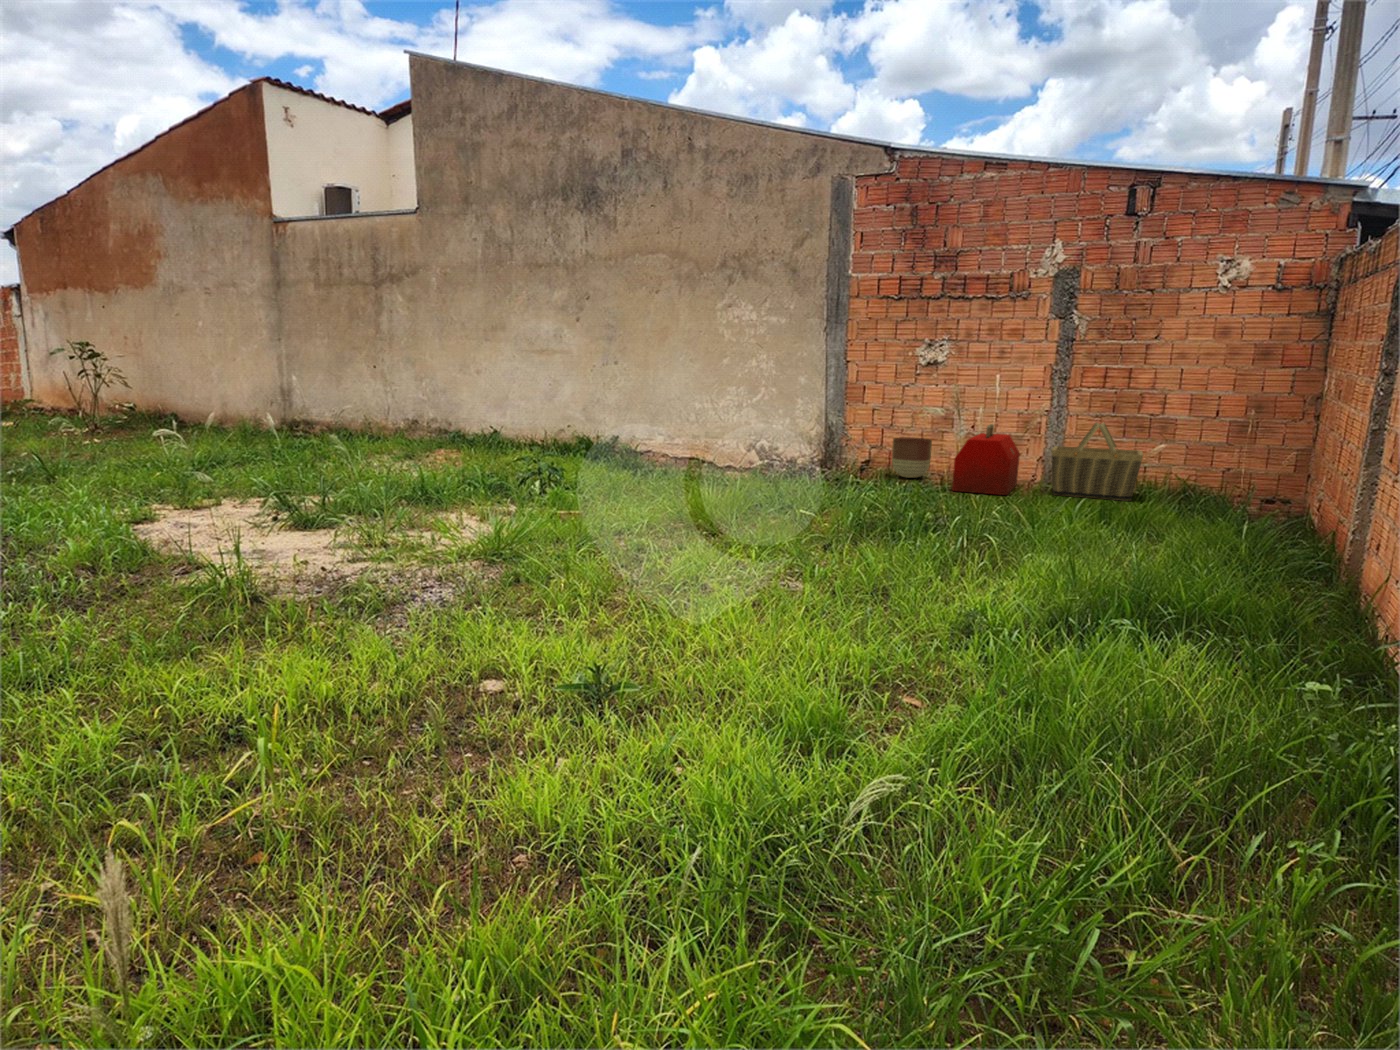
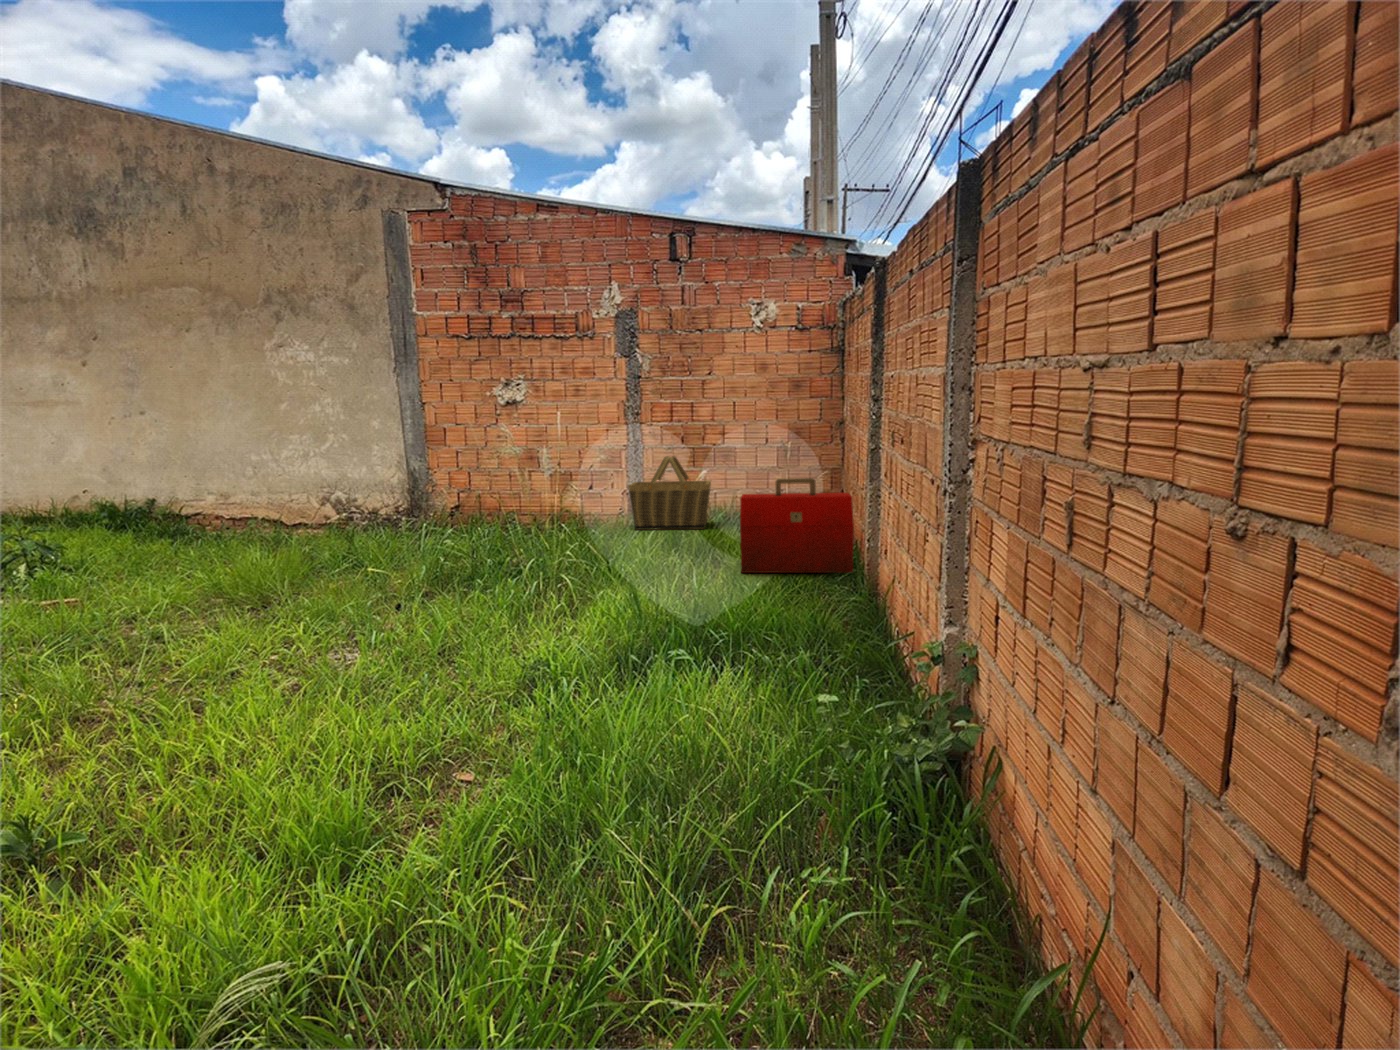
toolbox: present [952,424,1020,495] -> present [740,478,854,573]
planter: present [892,437,932,478] -> none [477,484,519,526]

